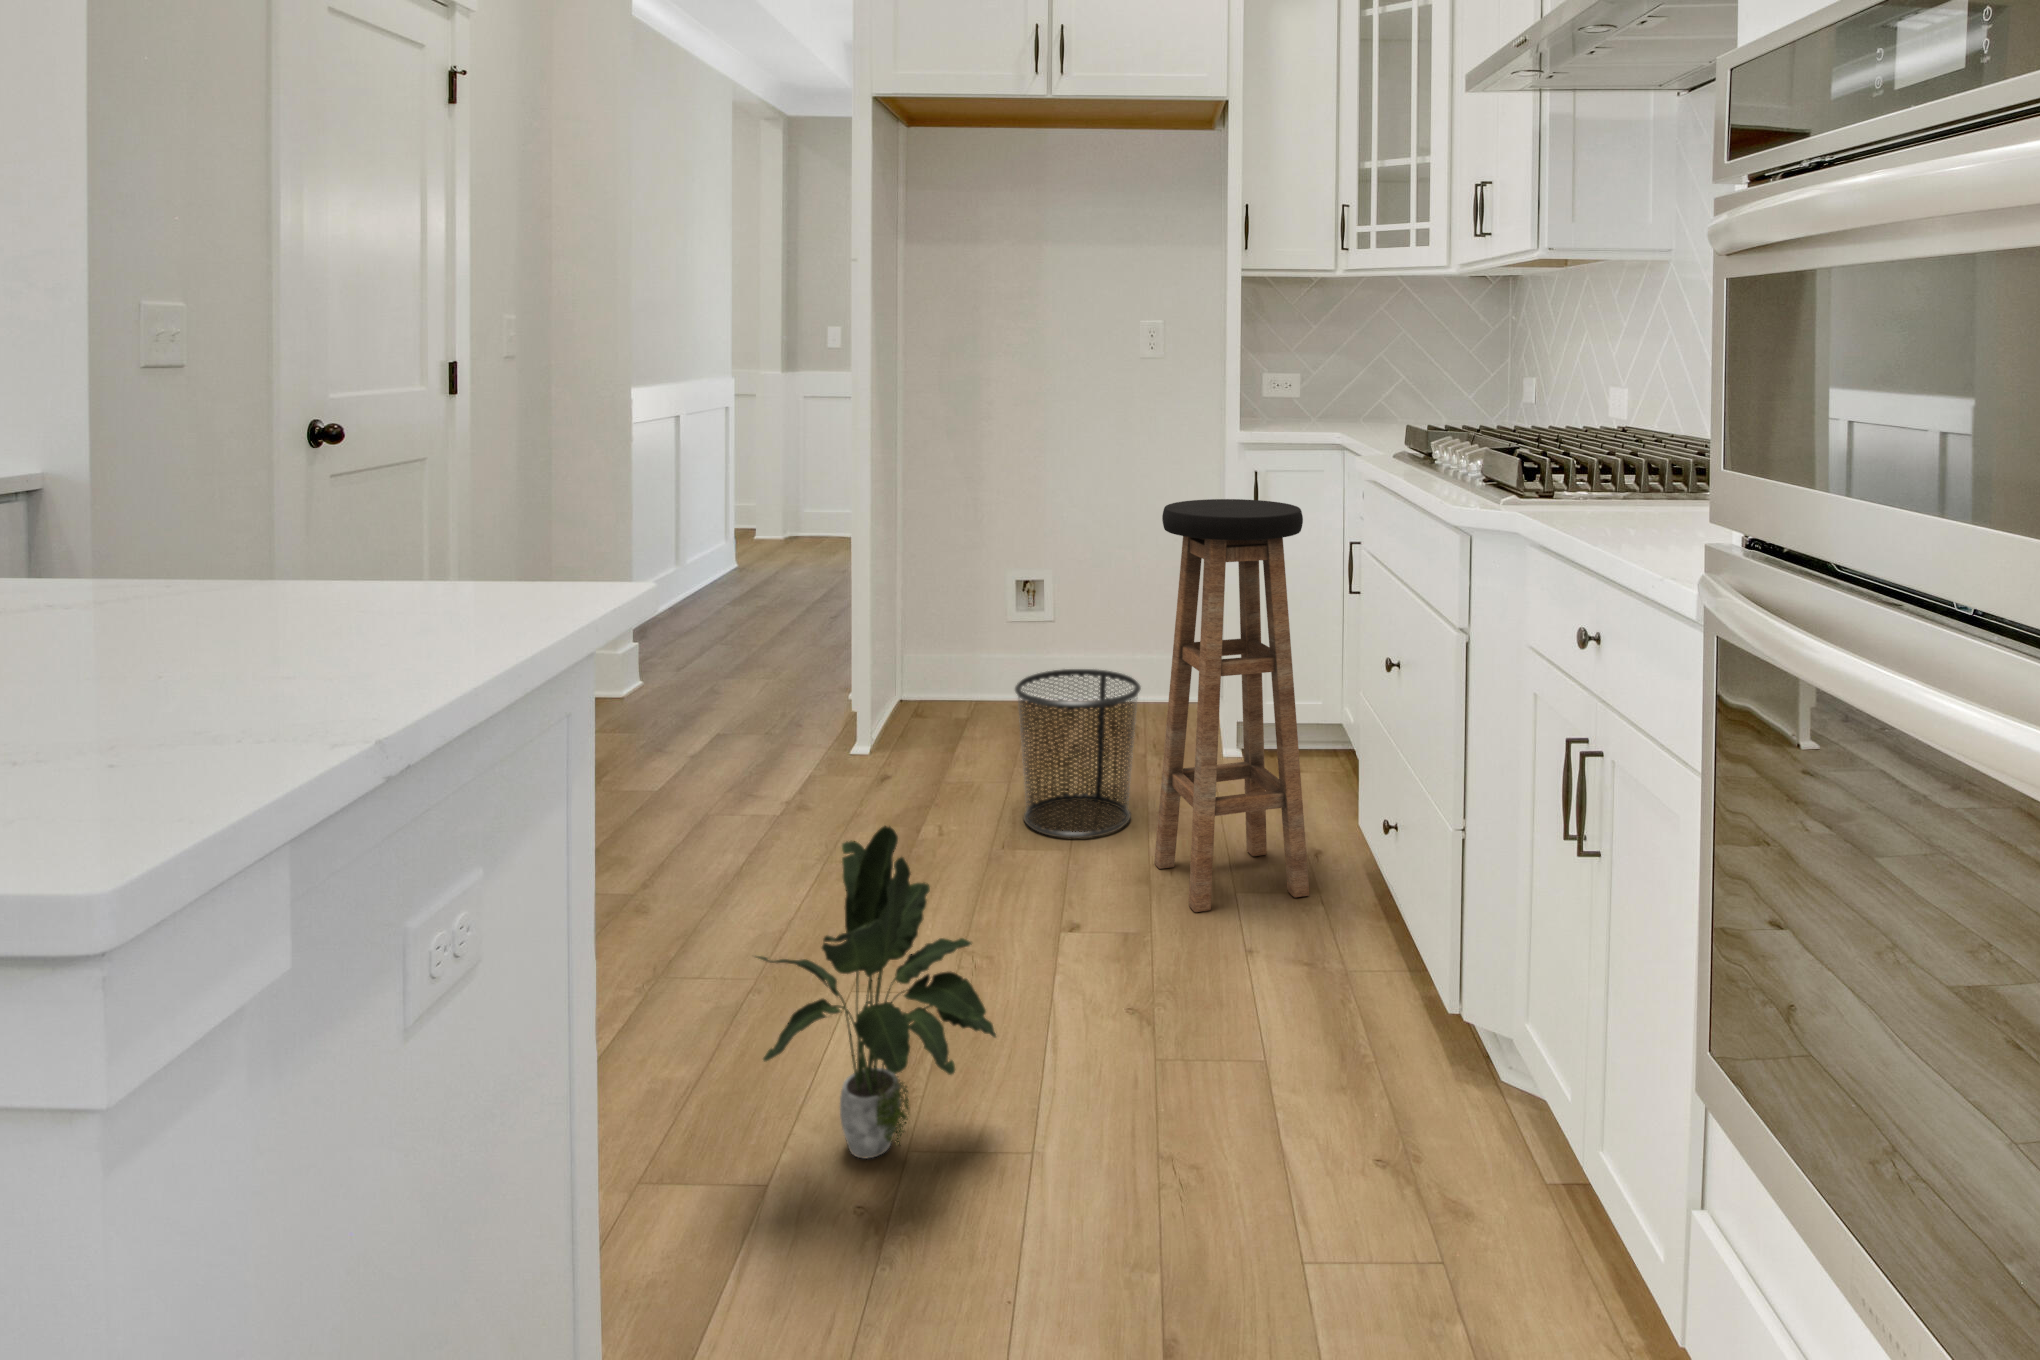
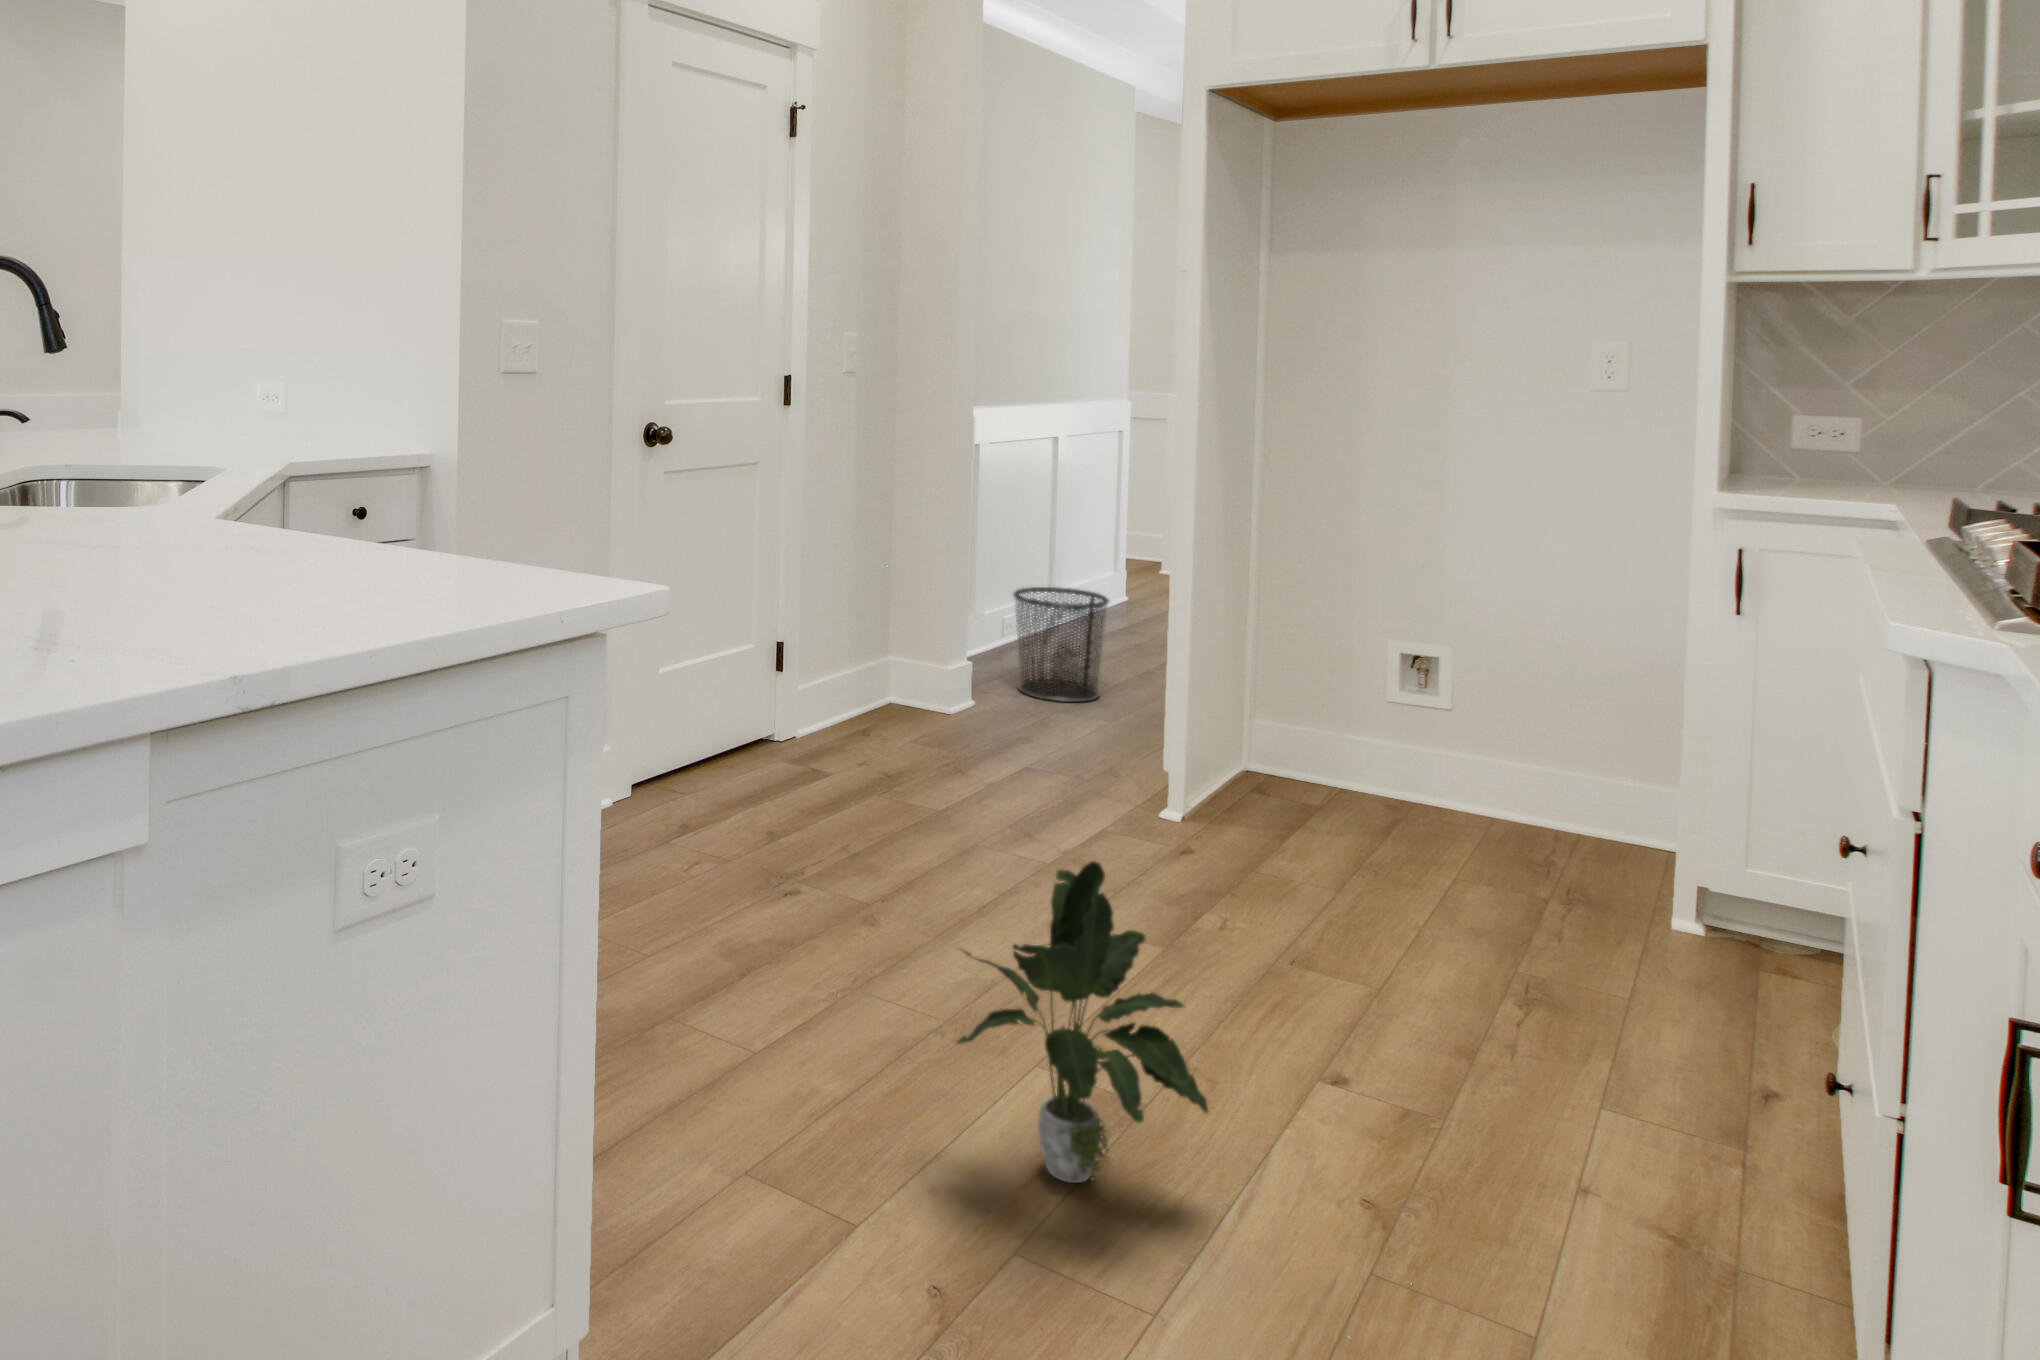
bar stool: present [1154,499,1309,912] -> none [1513,577,1757,1127]
waste bin: present [1015,669,1141,838] -> present [1013,587,1109,702]

